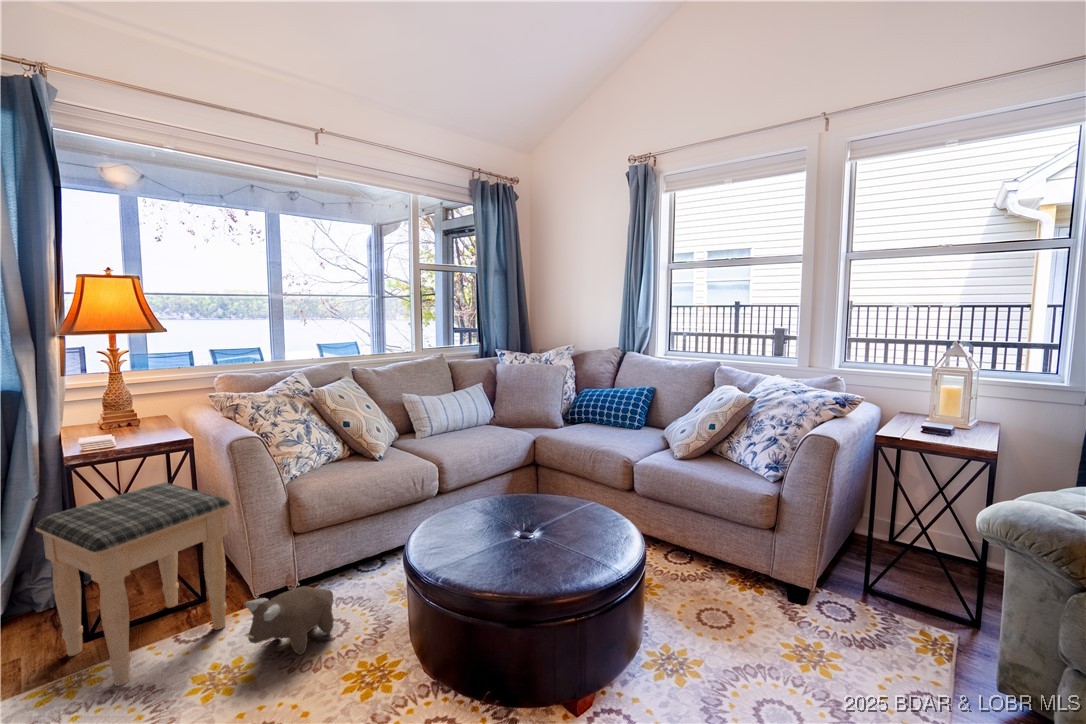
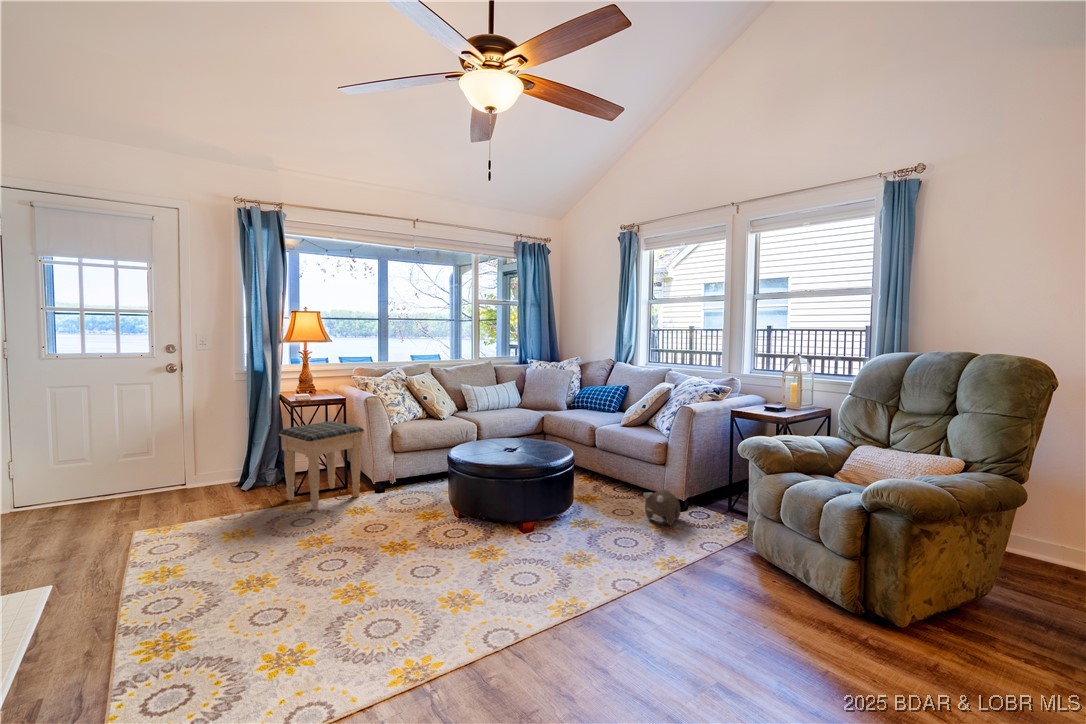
plush toy: present [244,586,333,654] -> present [643,490,680,525]

